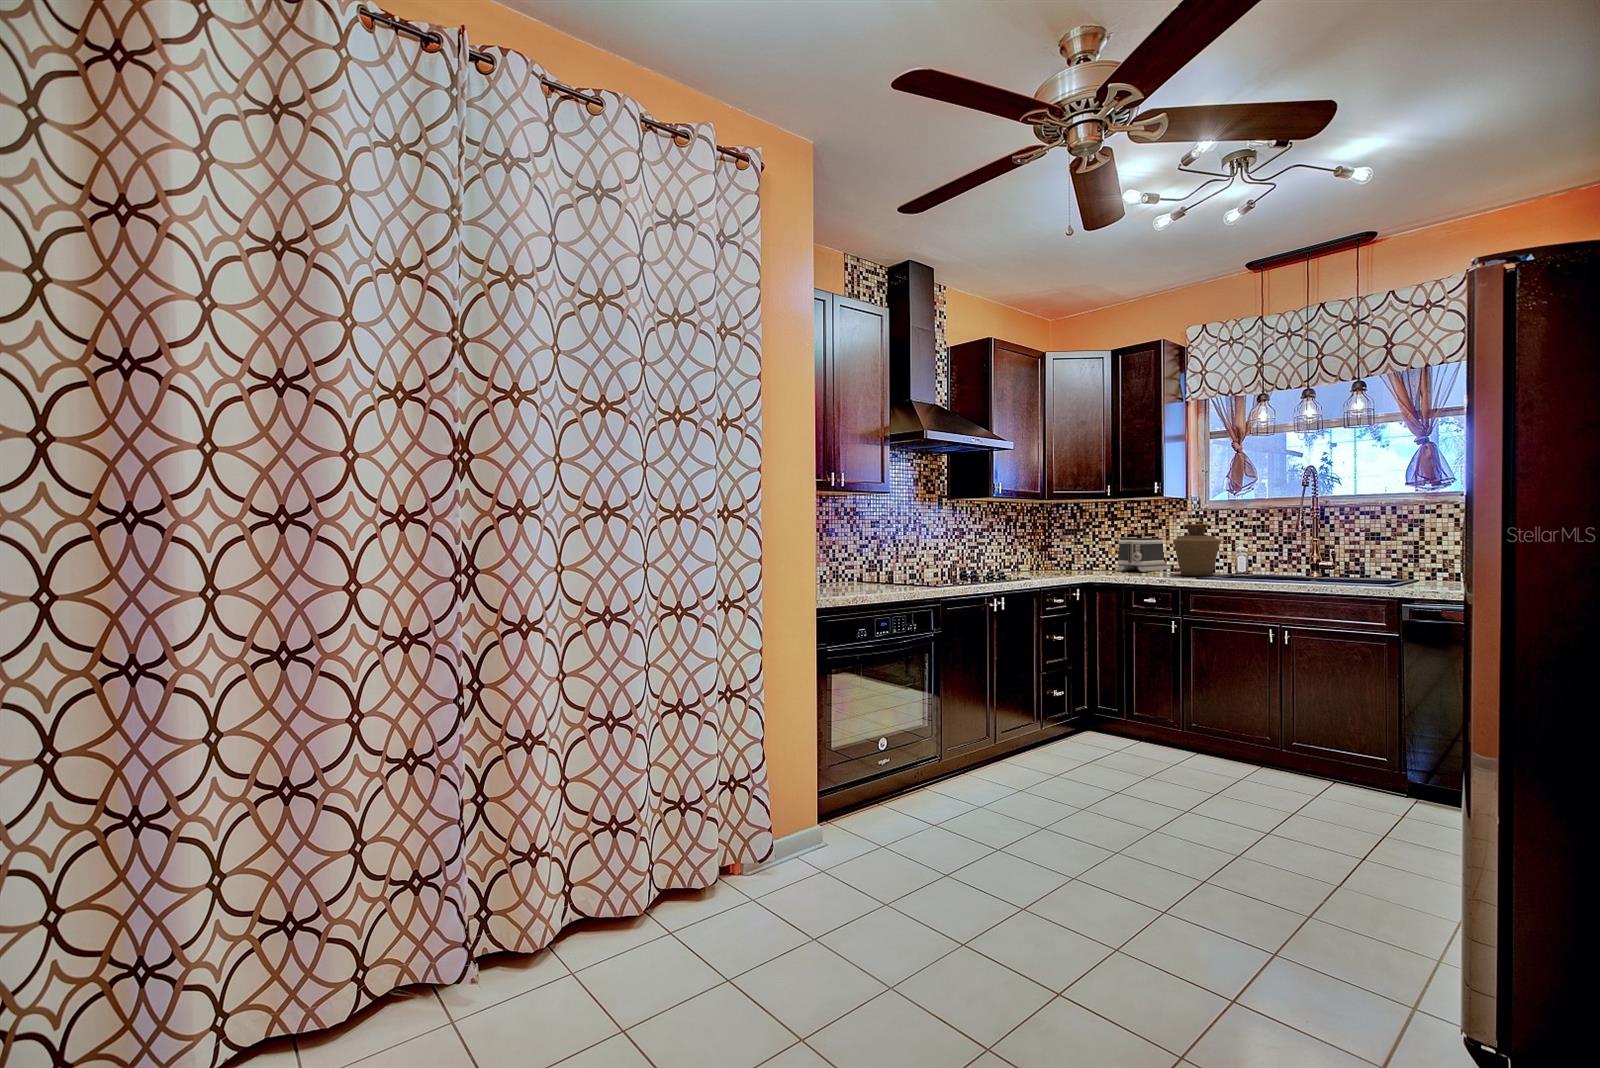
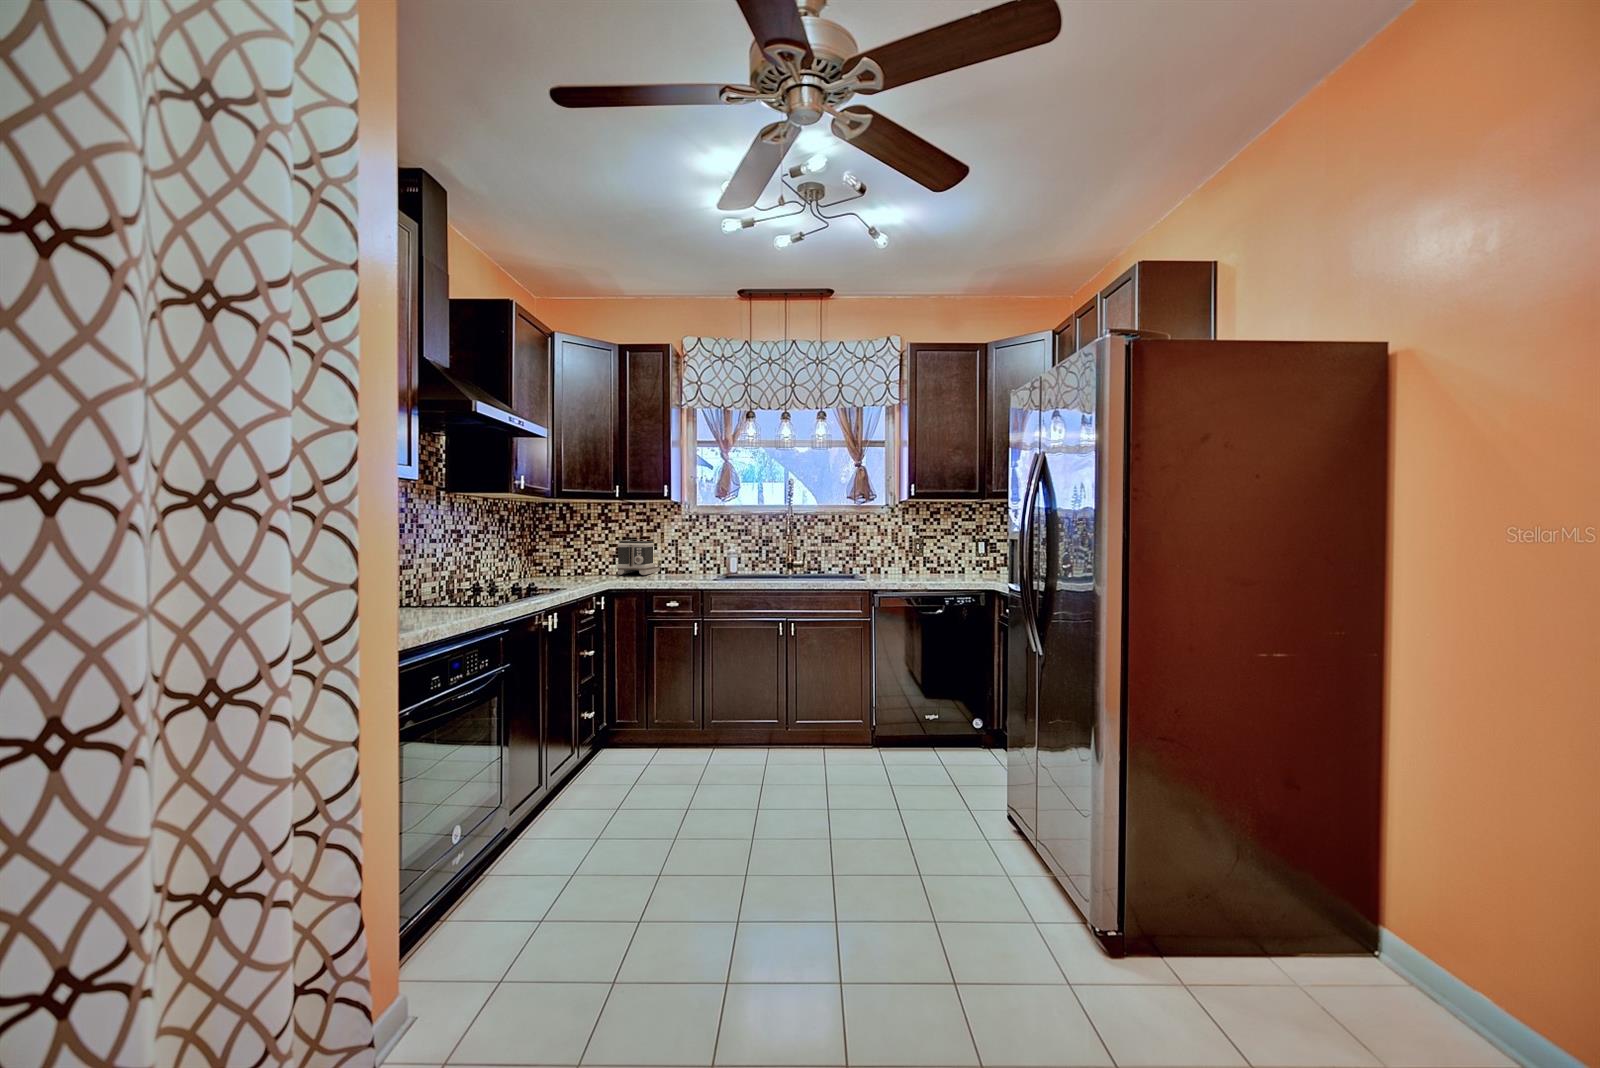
vase: present [1173,524,1220,576] -> none [678,528,718,577]

